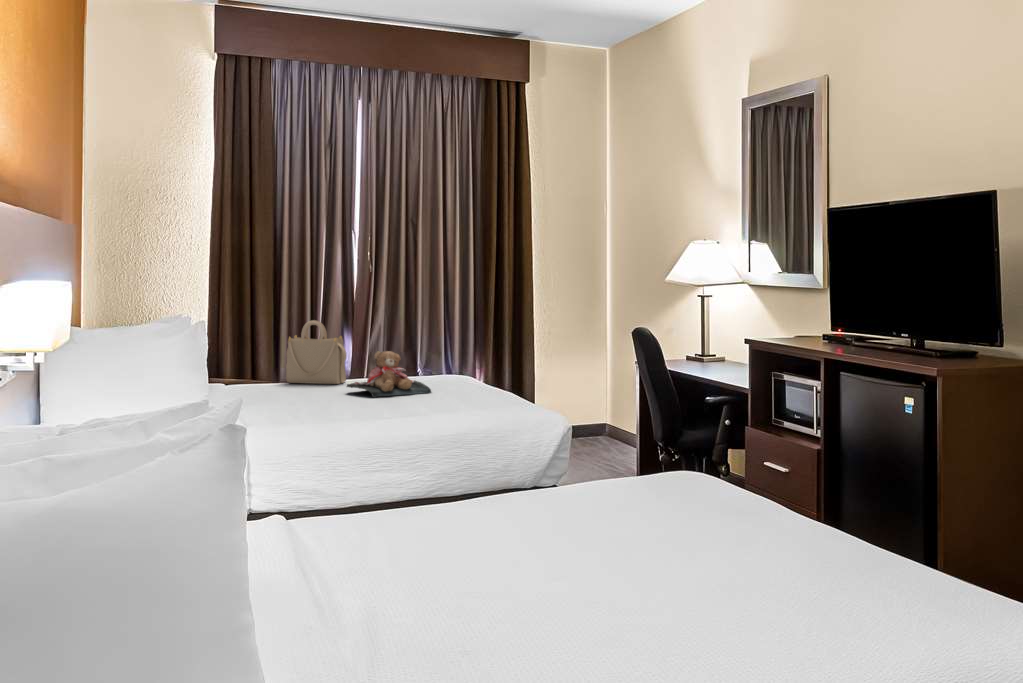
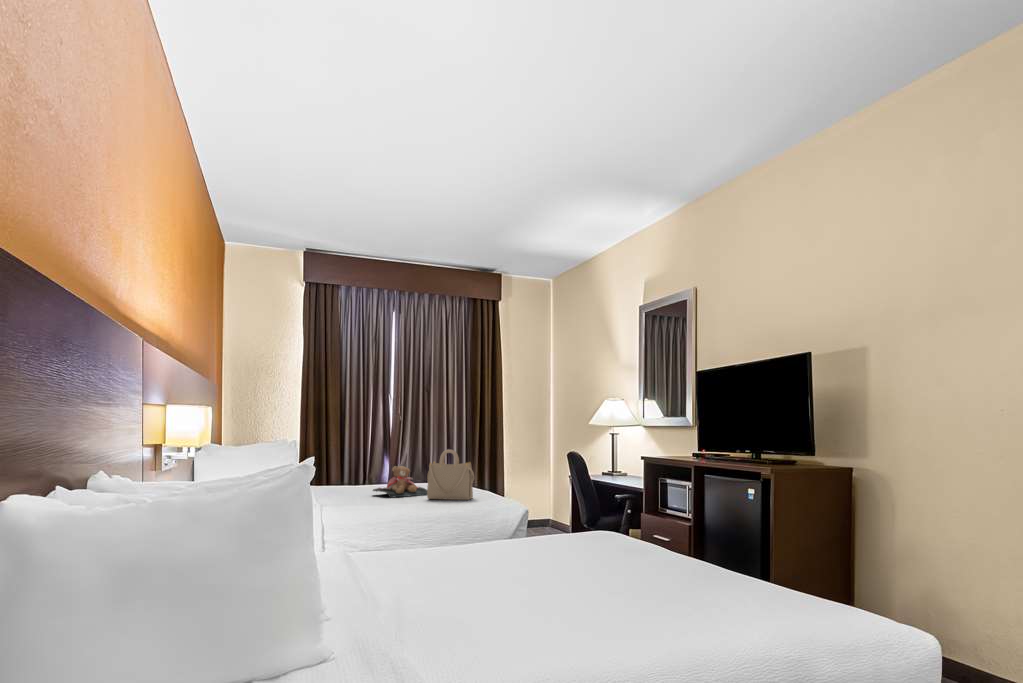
handbag: present [286,320,346,384] -> present [427,449,474,500]

